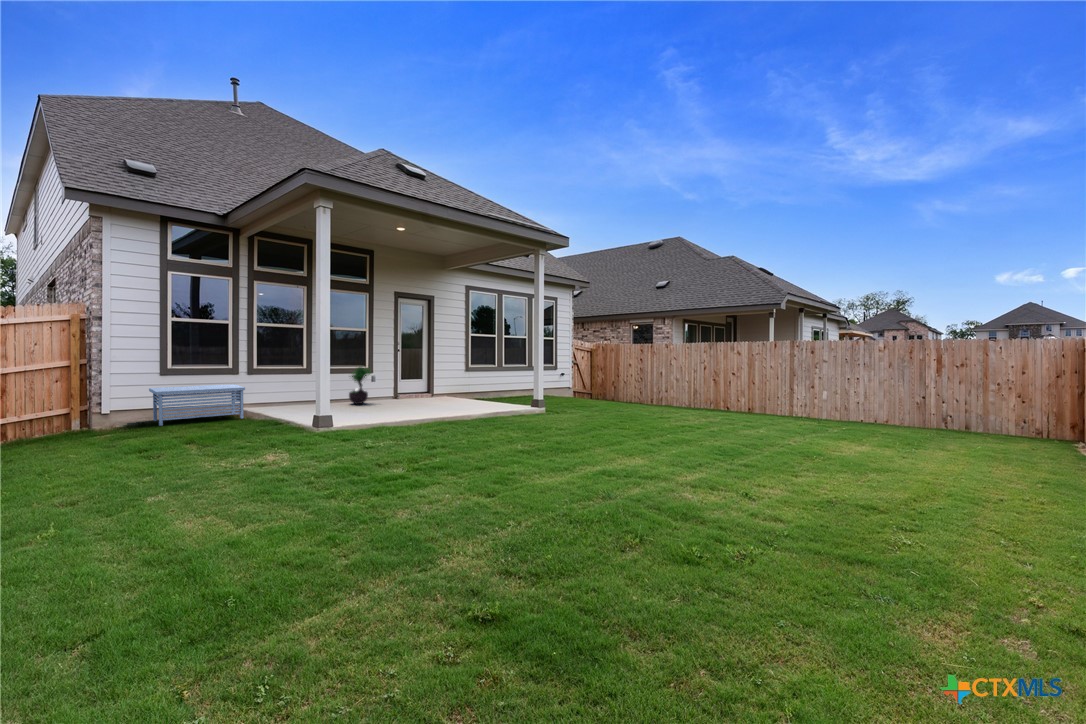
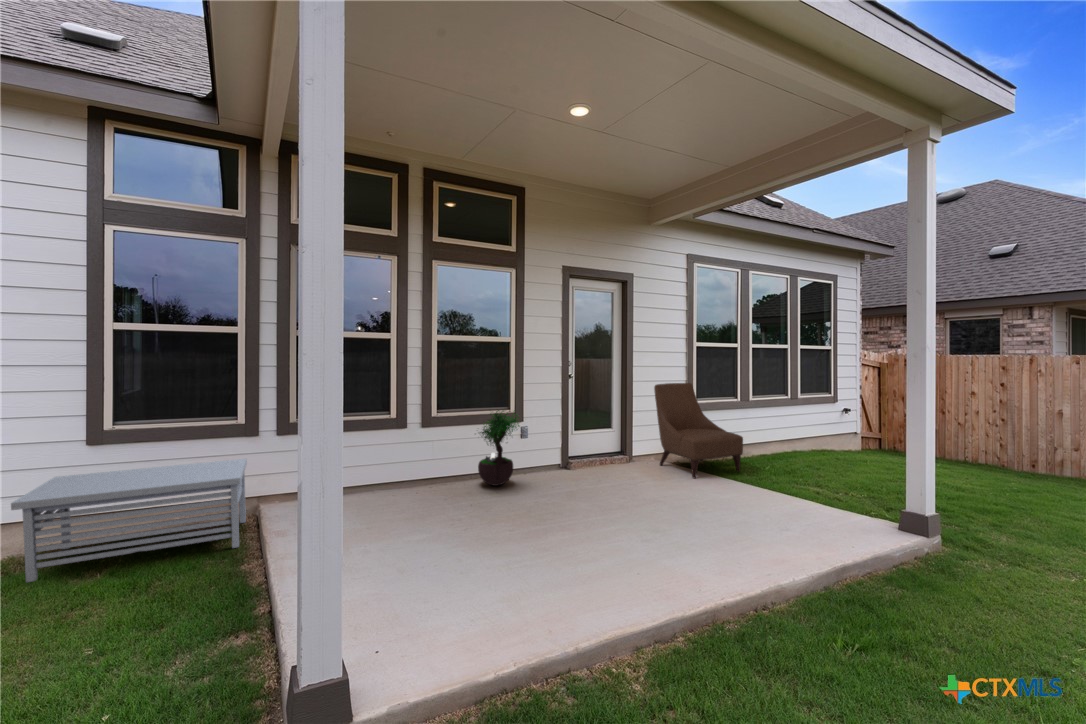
chair: none [446,356,489,401] -> present [654,383,743,478]

